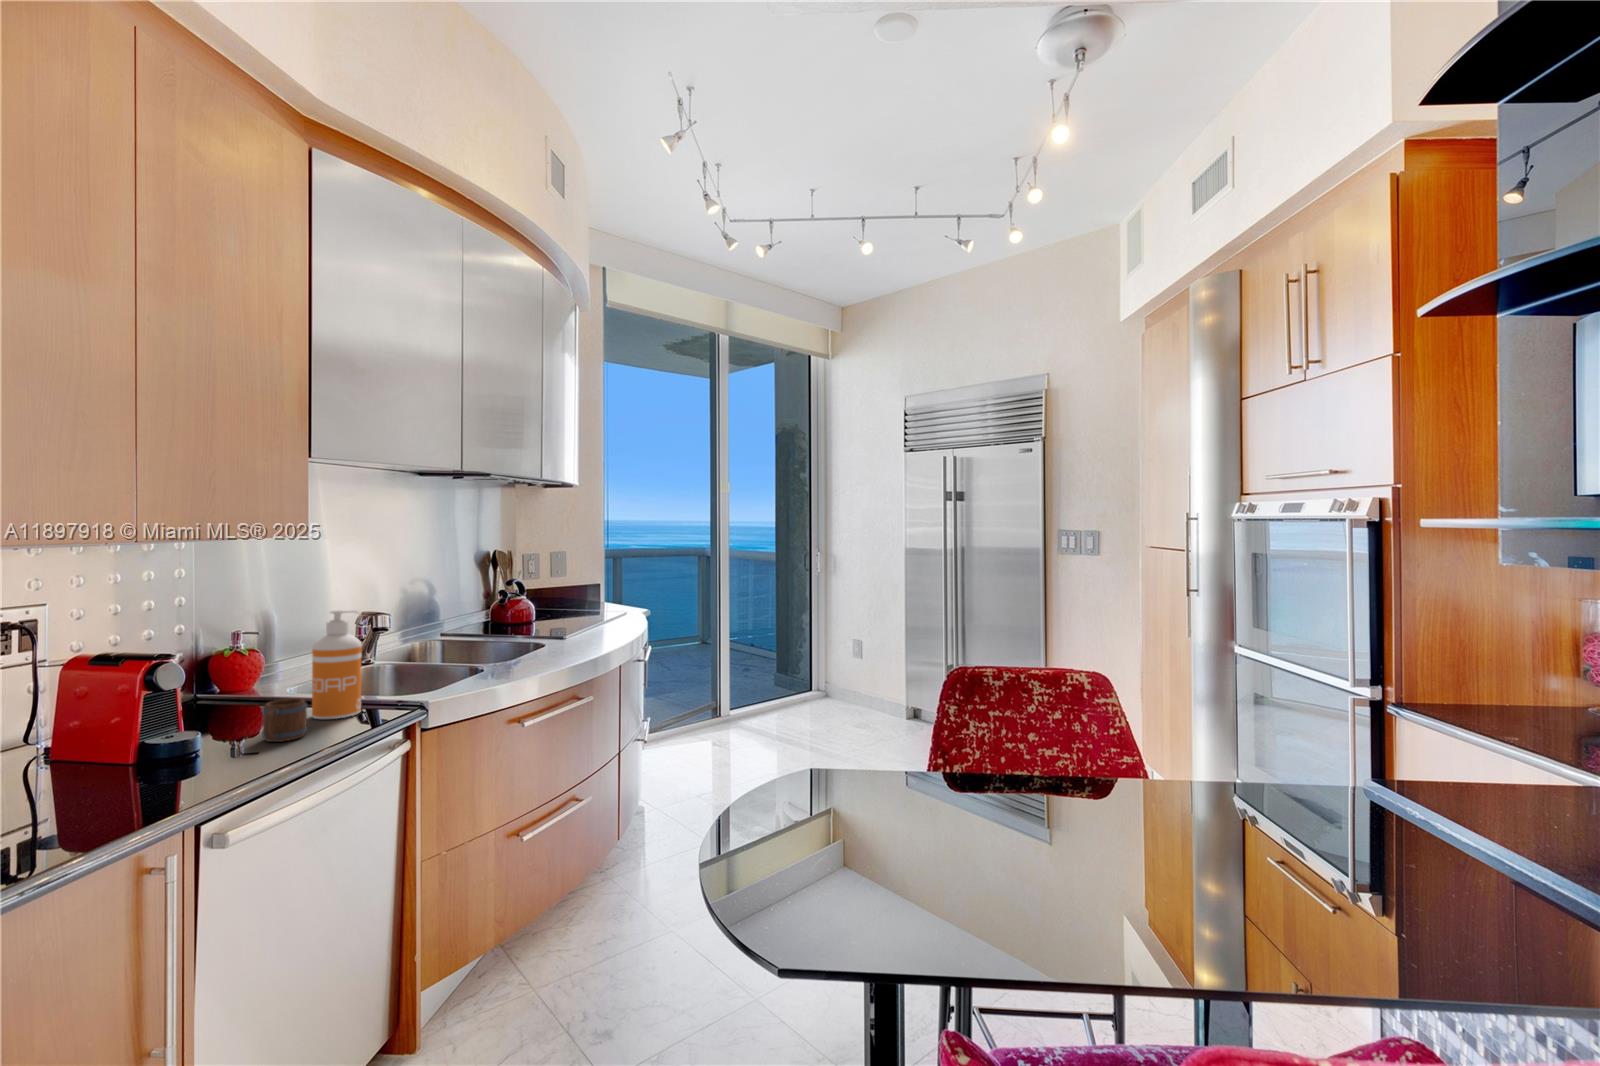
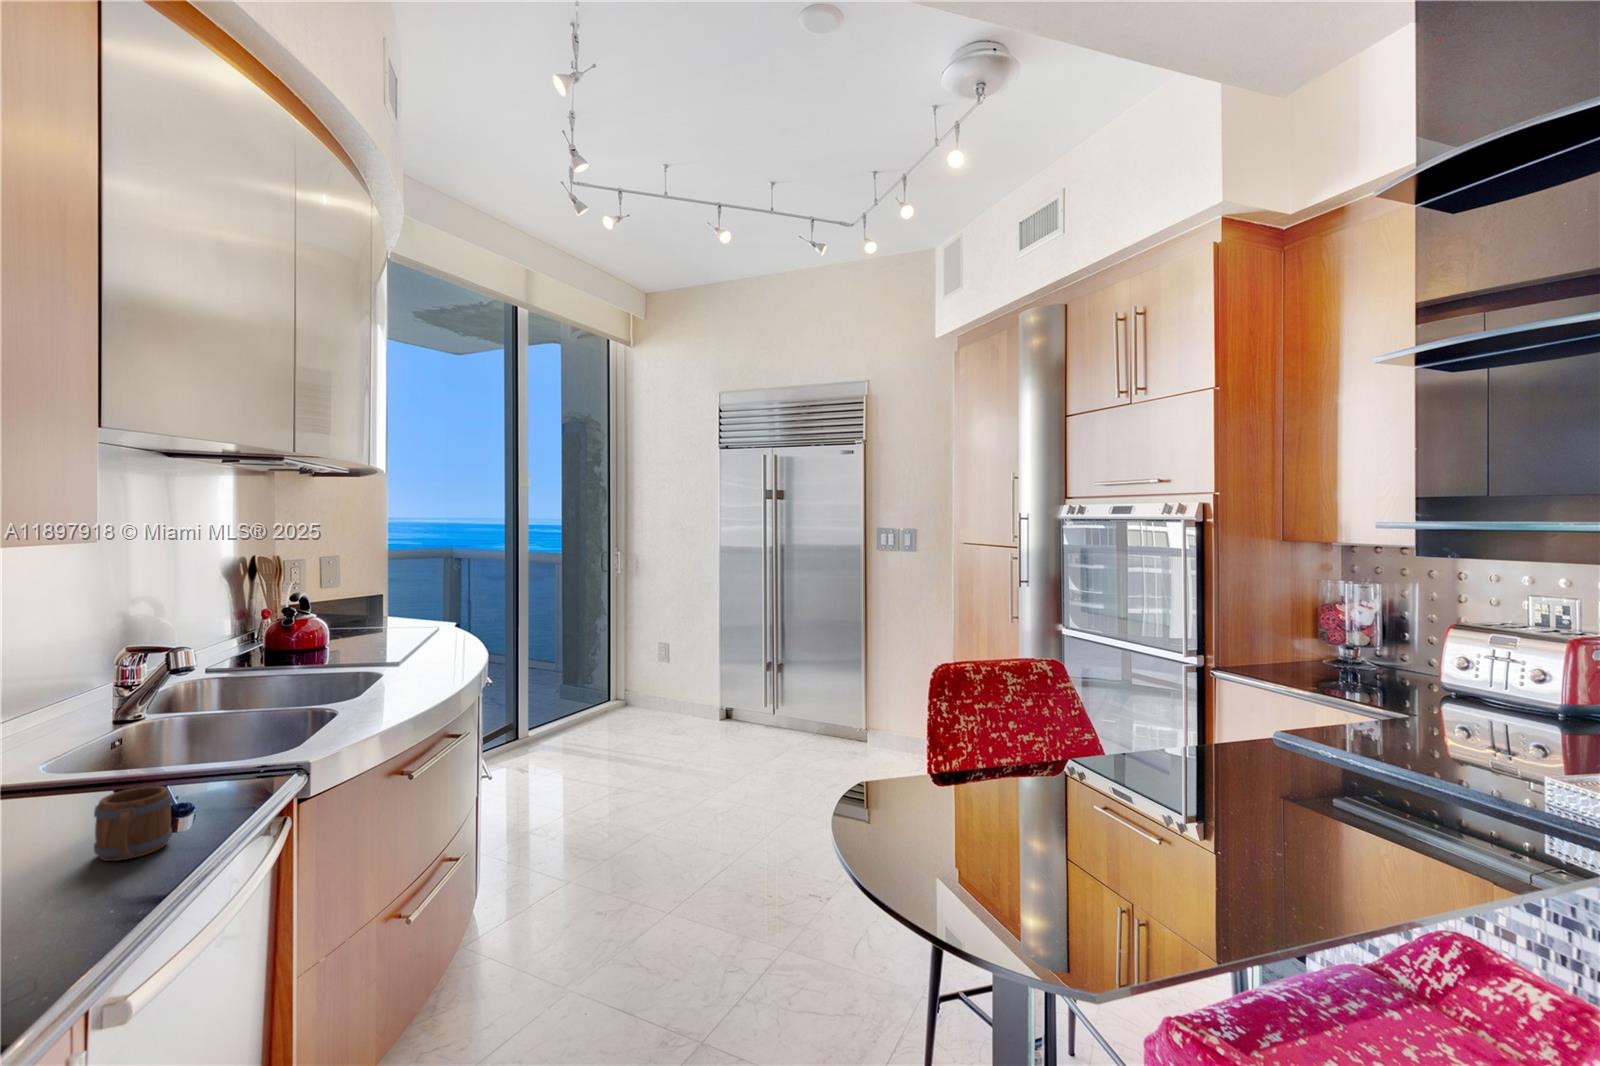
soap dispenser: present [312,610,362,719] -> none [142,645,224,812]

